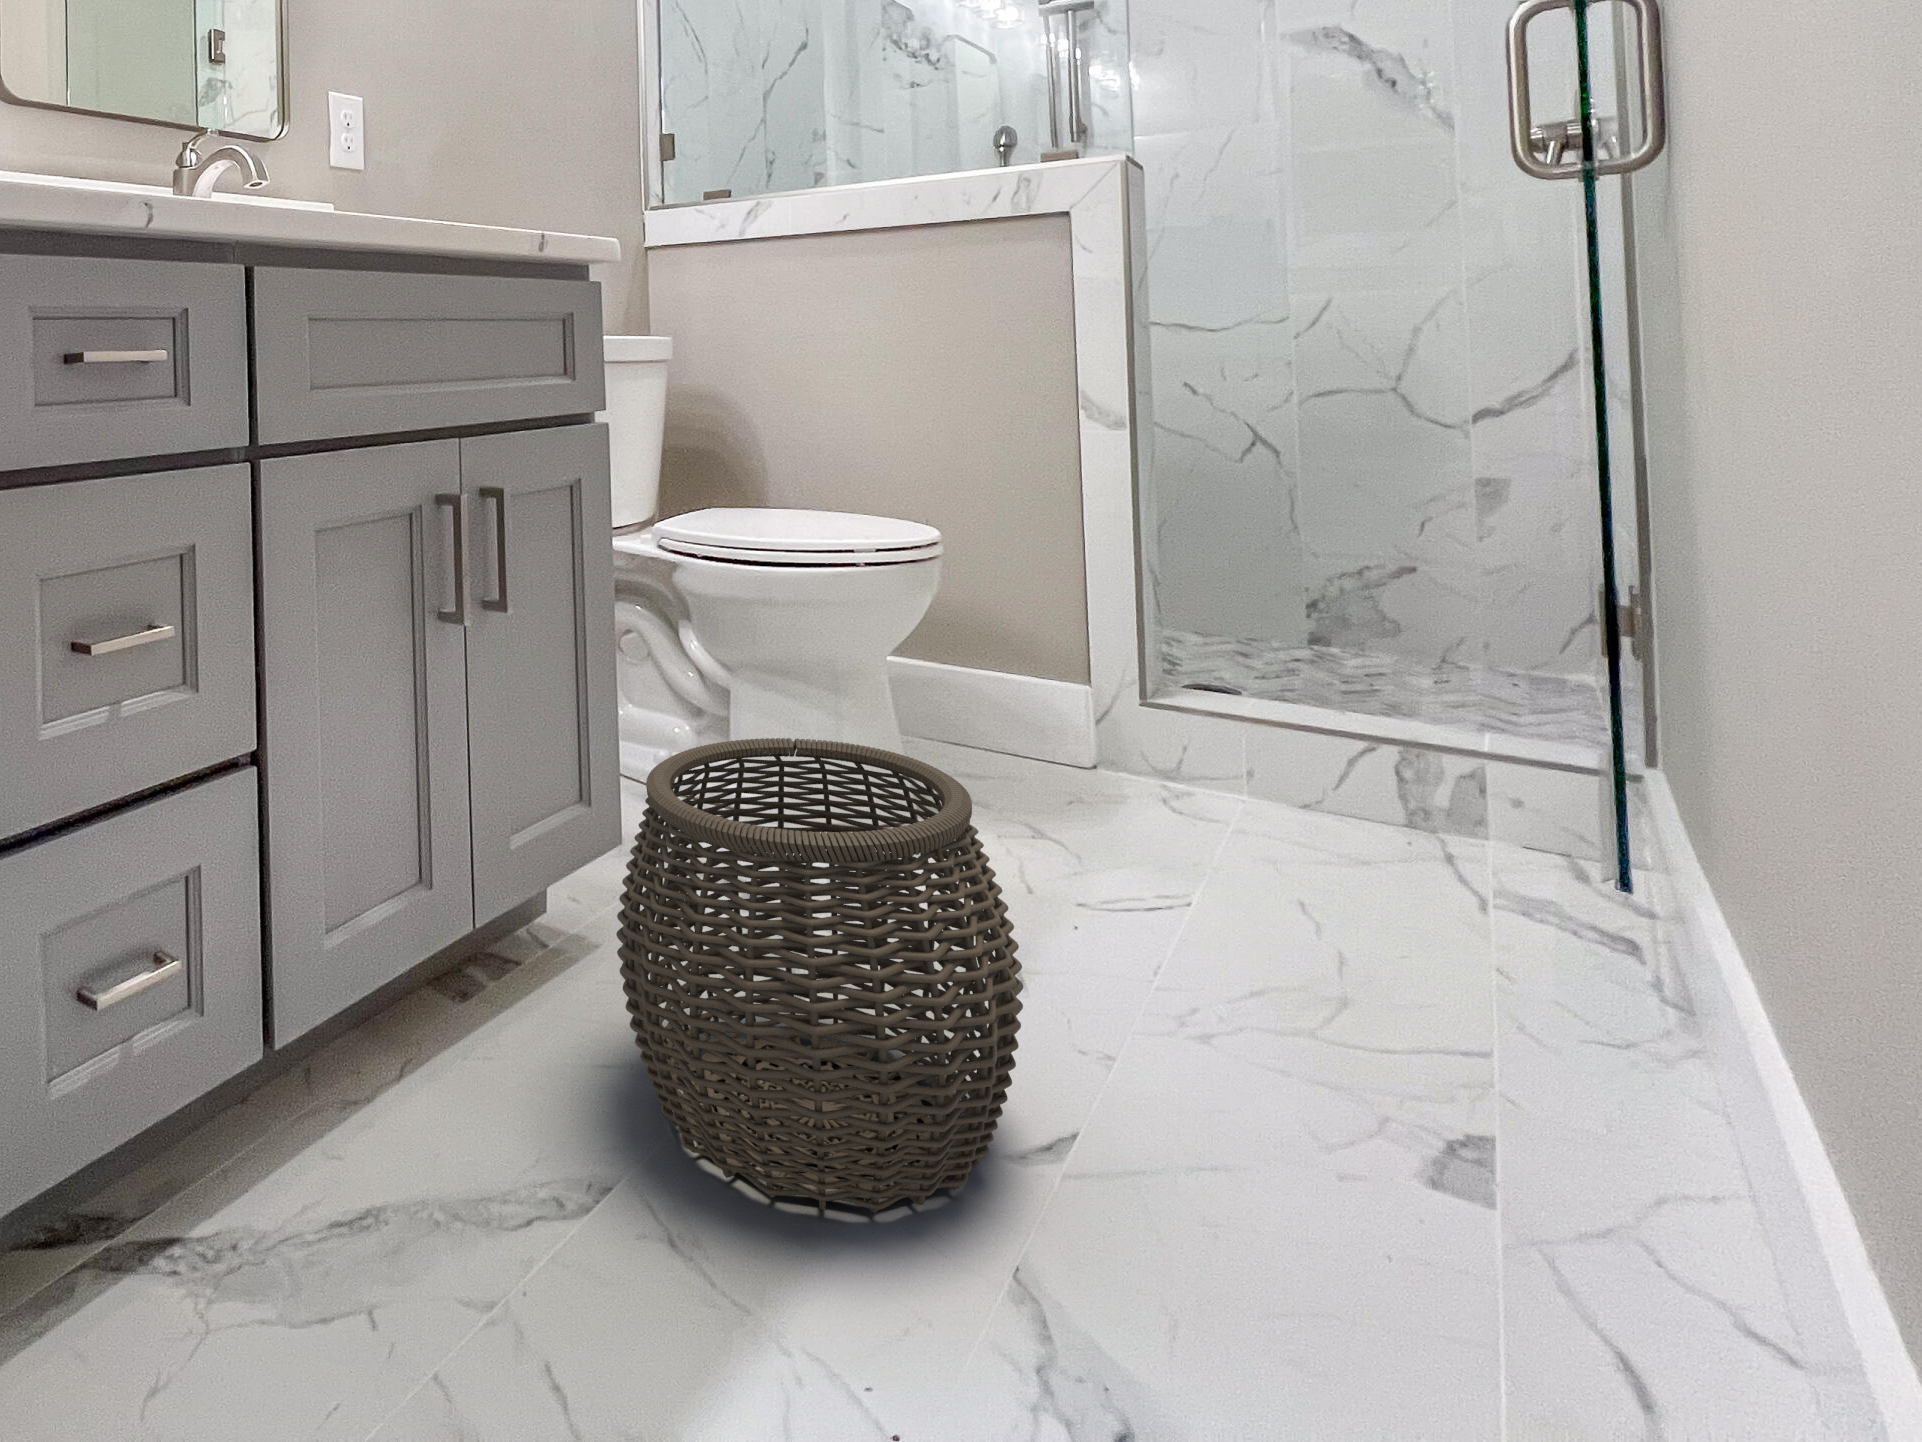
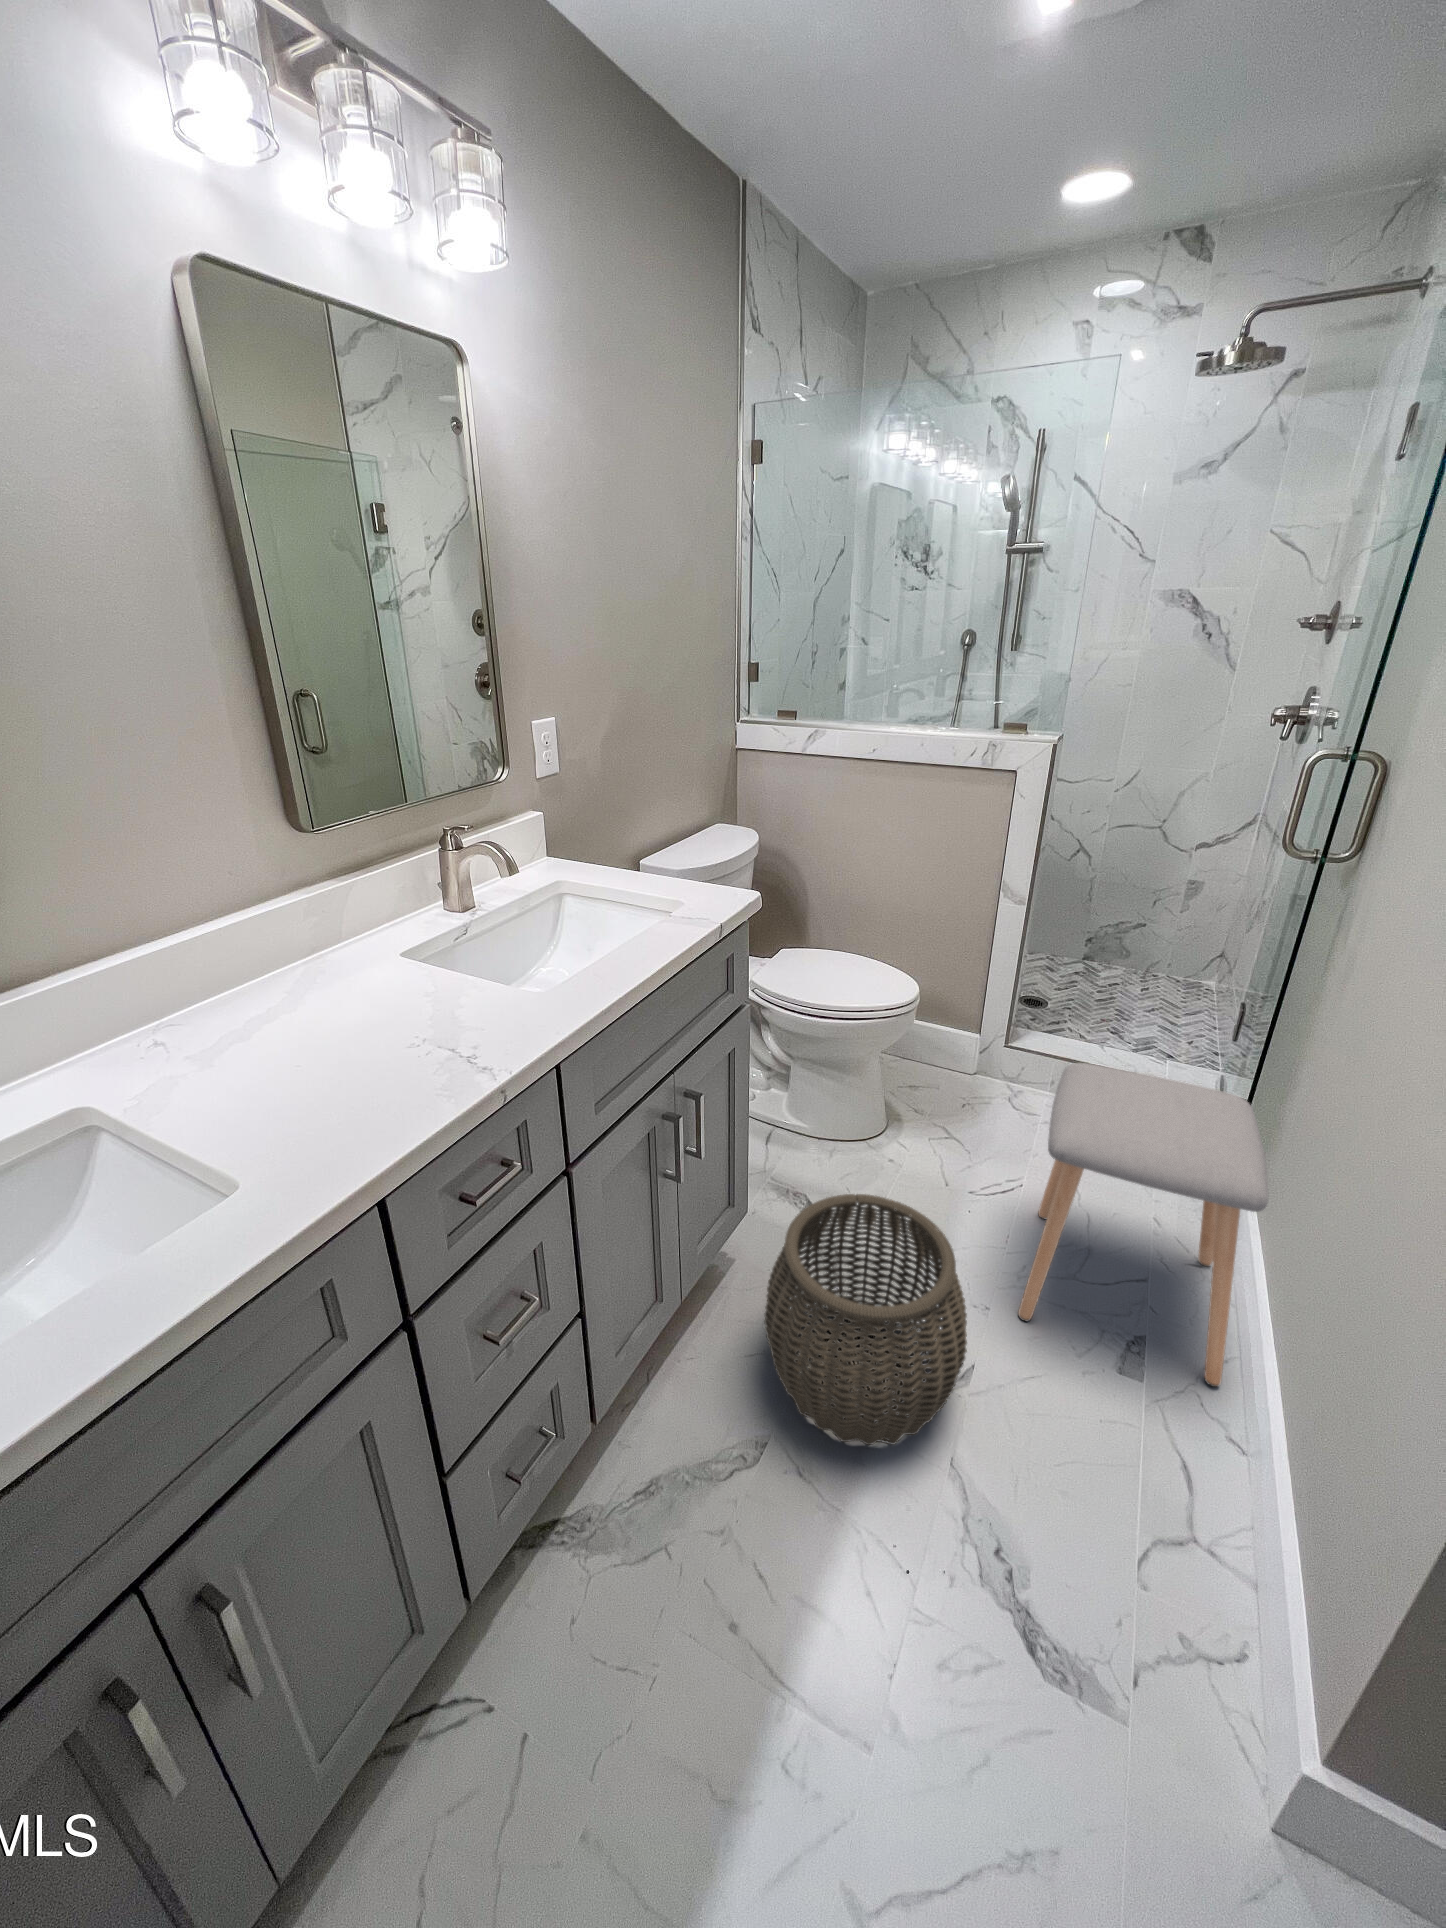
stool: none [1154,575,1680,1212] -> present [1018,1063,1268,1387]

